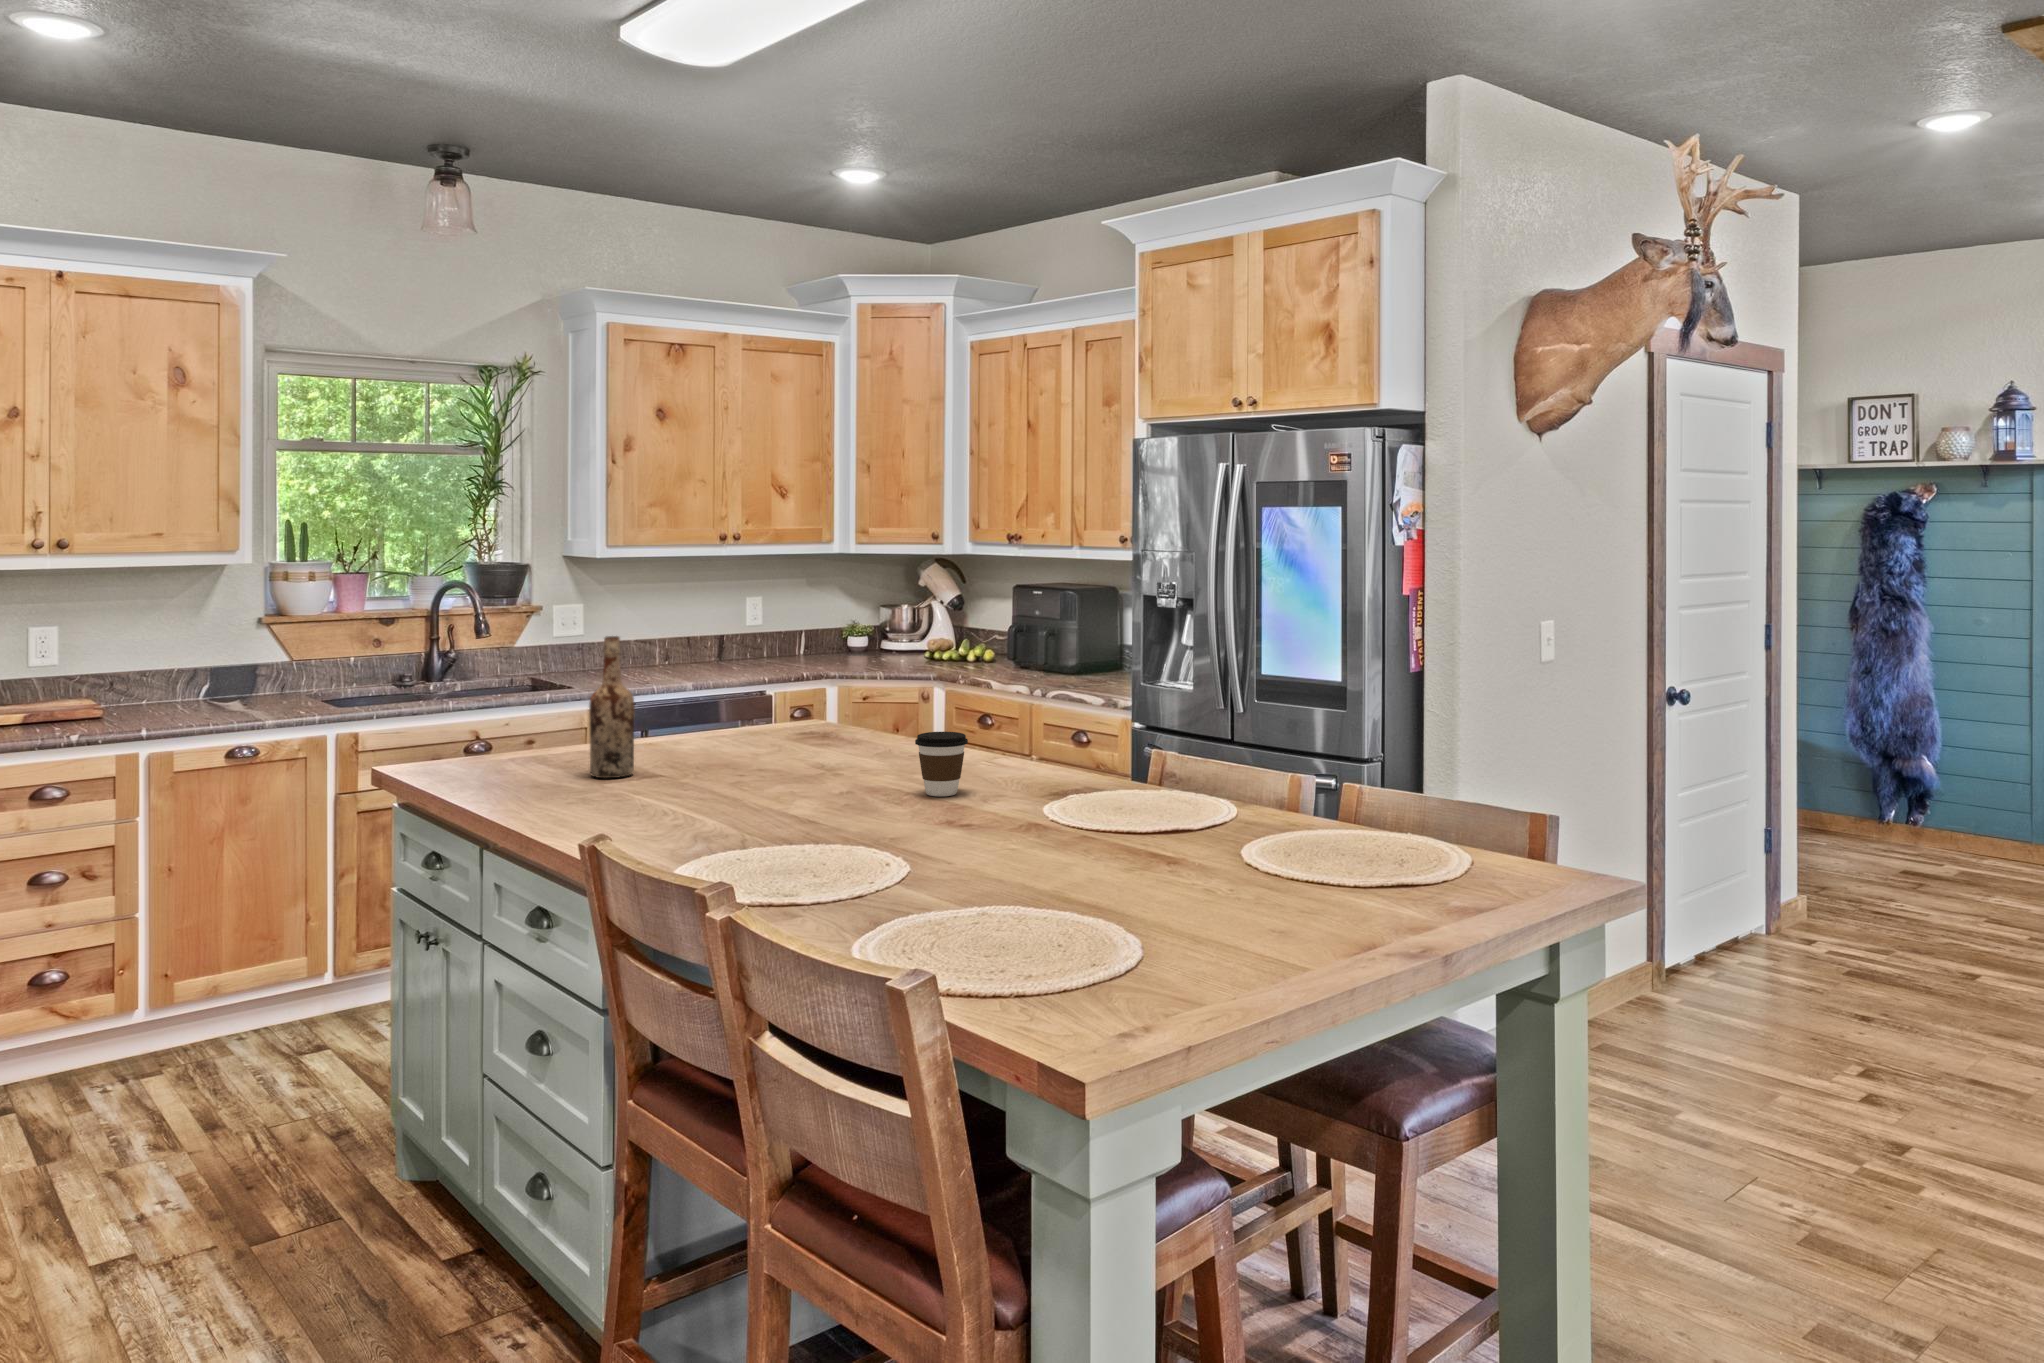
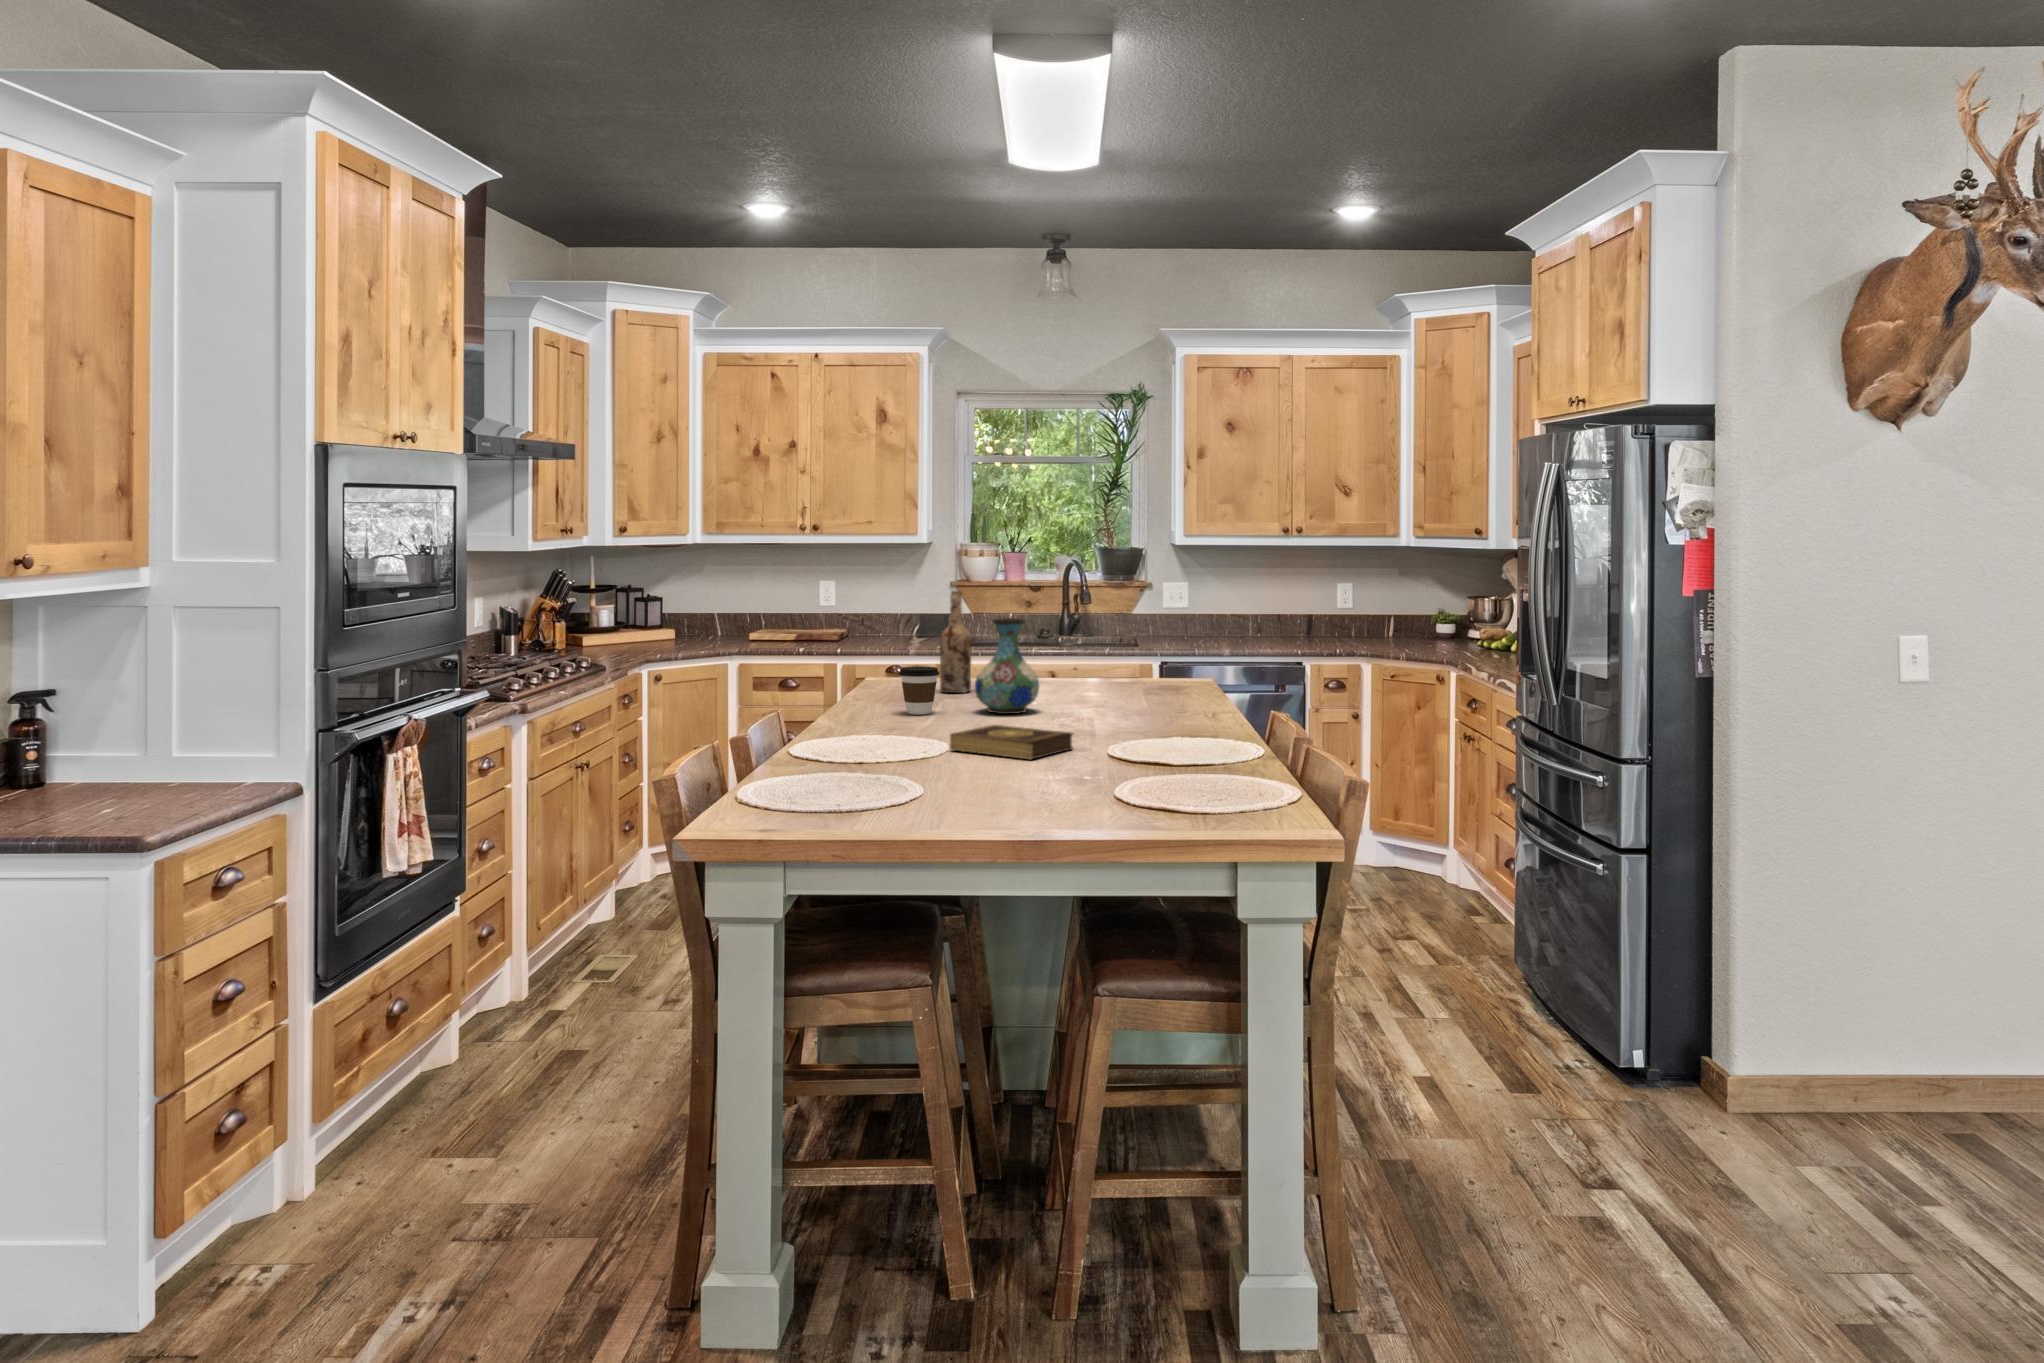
vase: none [738,670,825,798] -> present [975,618,1039,714]
coffee cup: present [915,732,968,796] -> present [899,666,939,715]
book: none [914,811,1050,857] -> present [950,725,1072,760]

